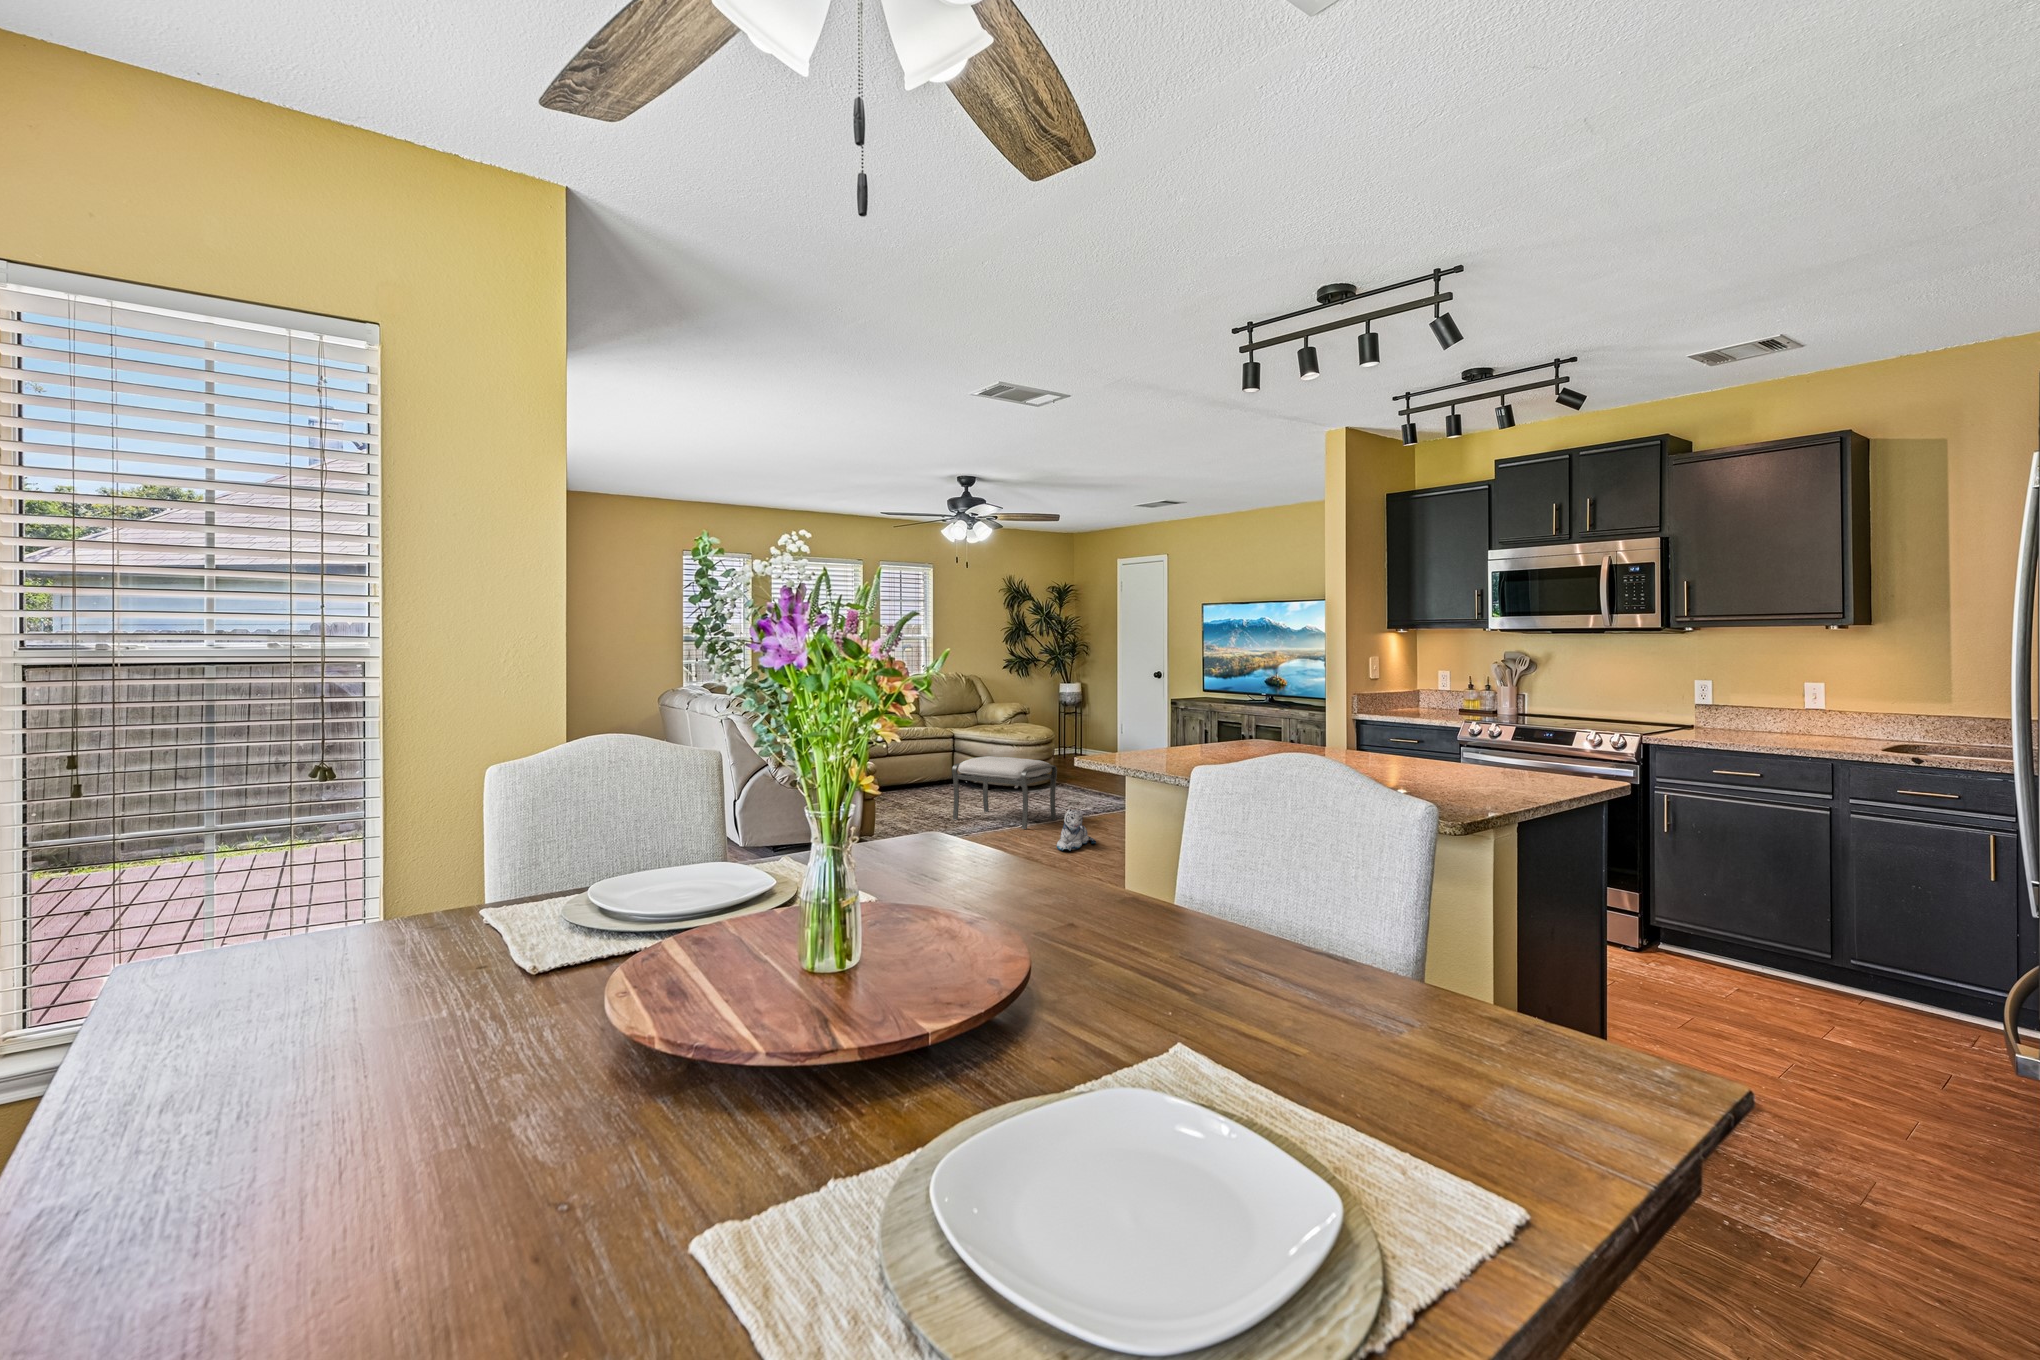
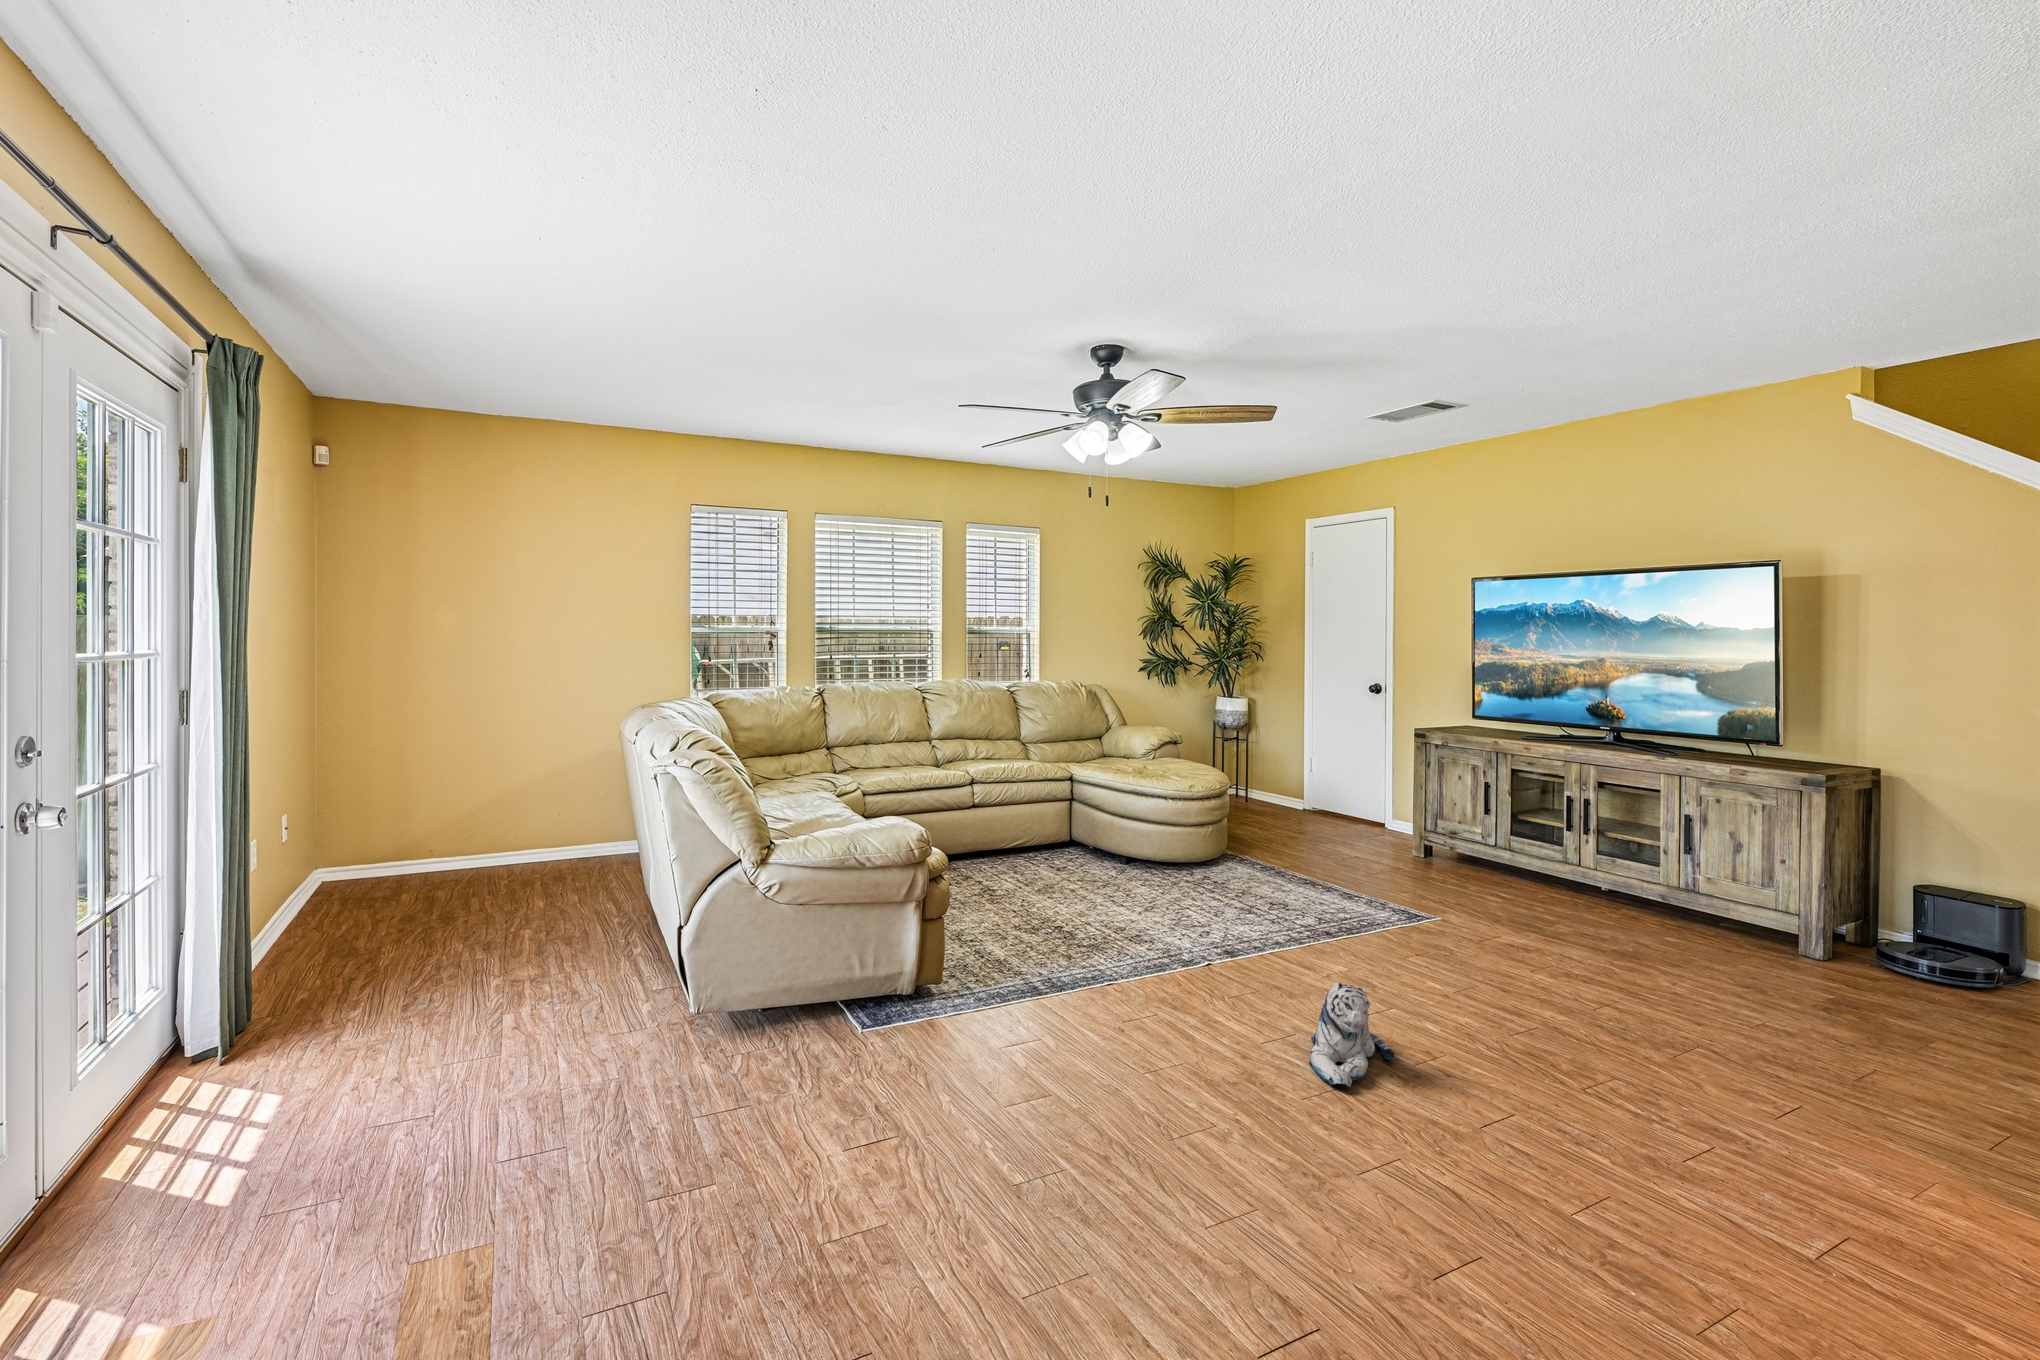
ottoman: present [952,756,1057,829] -> none [1077,828,1272,985]

